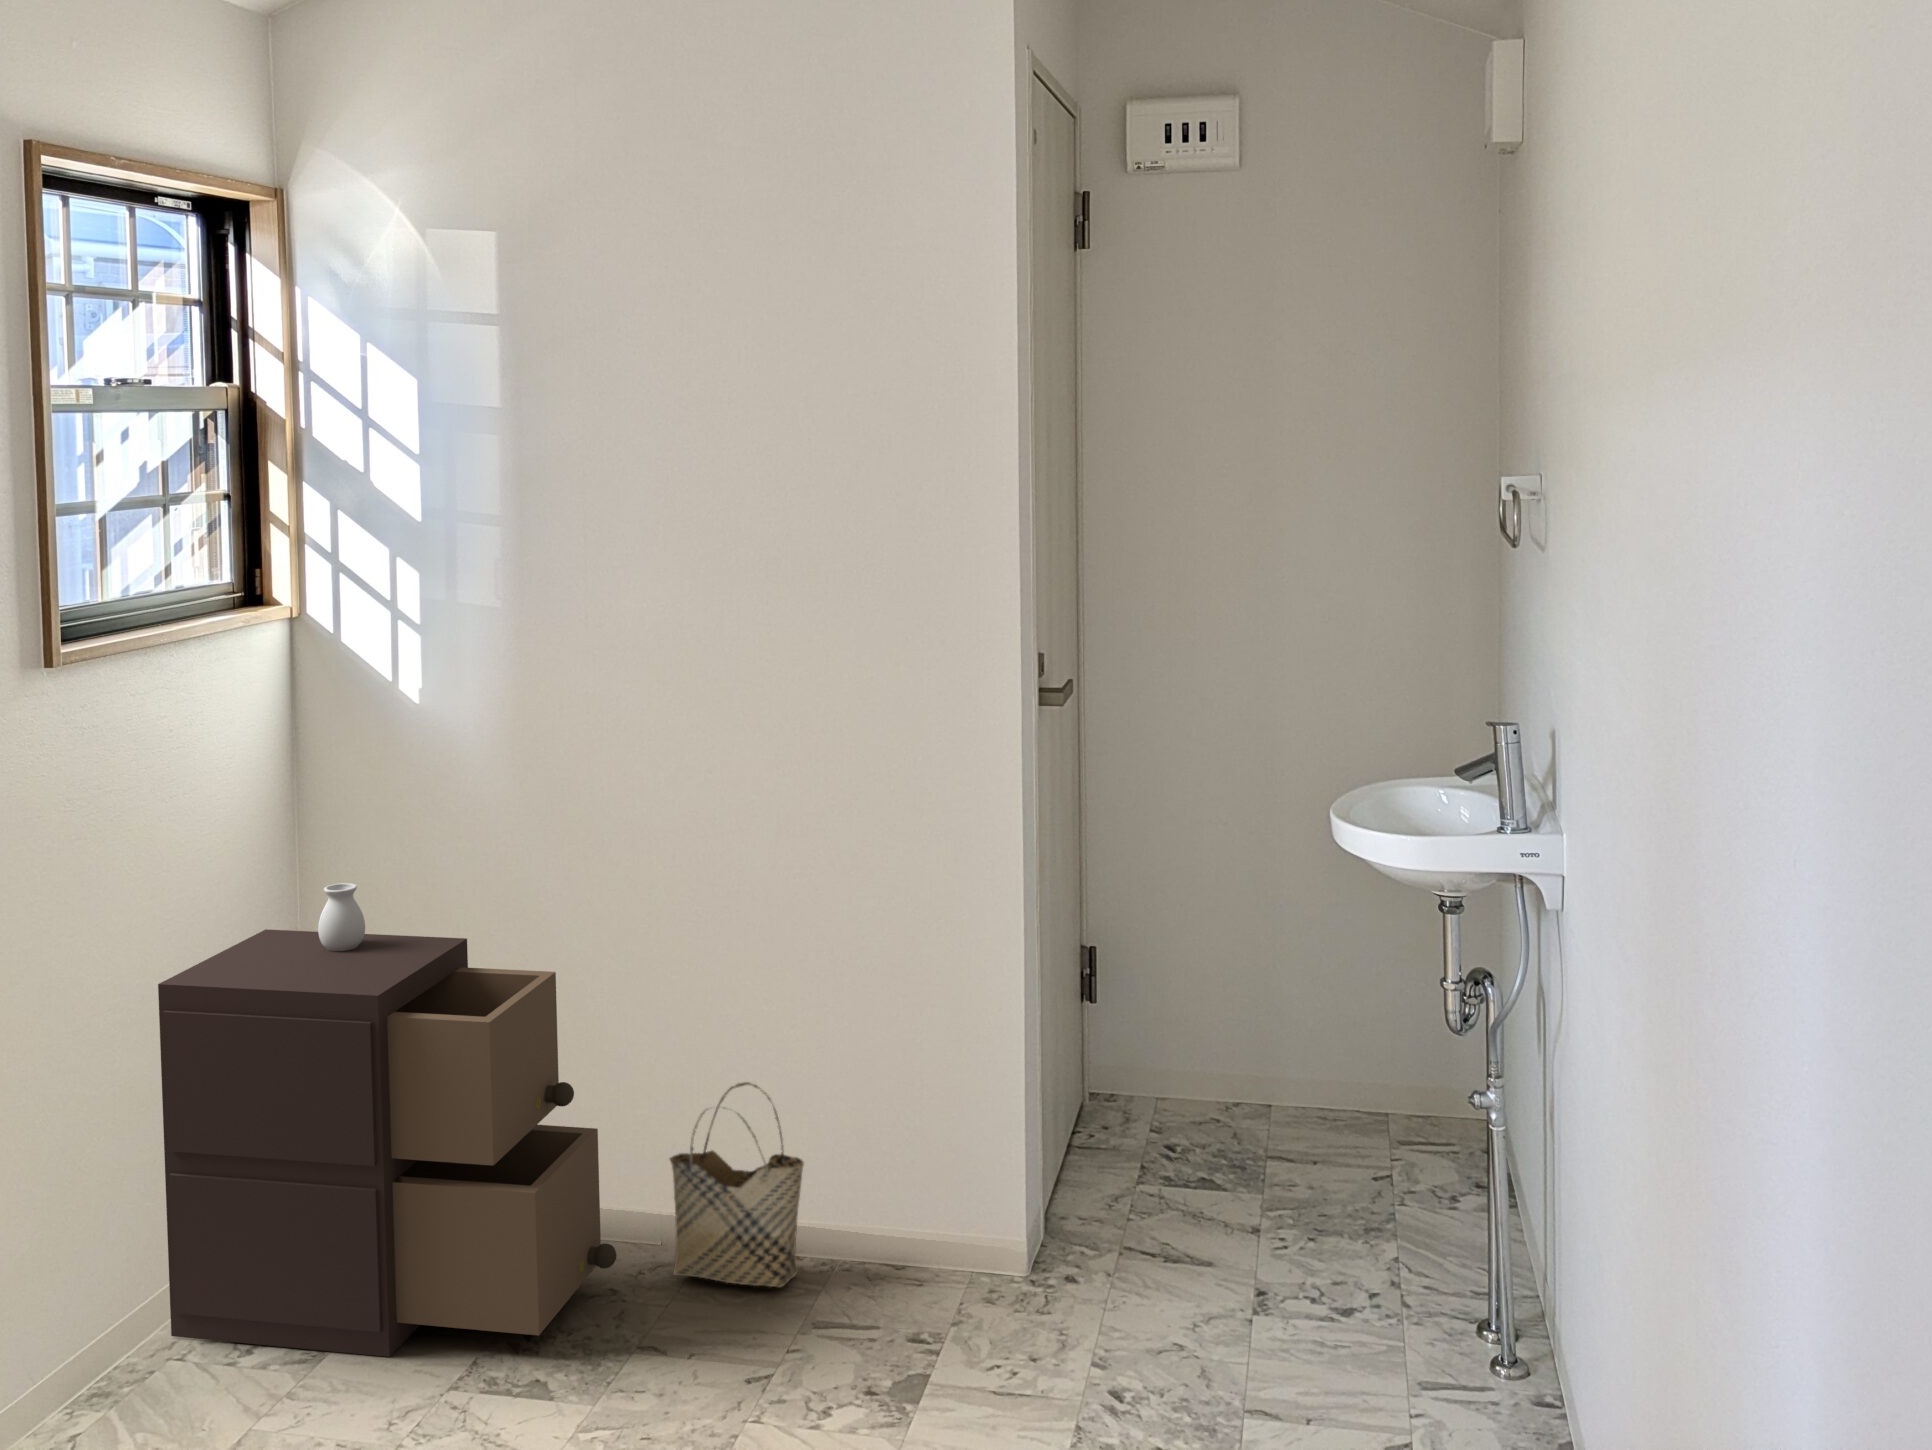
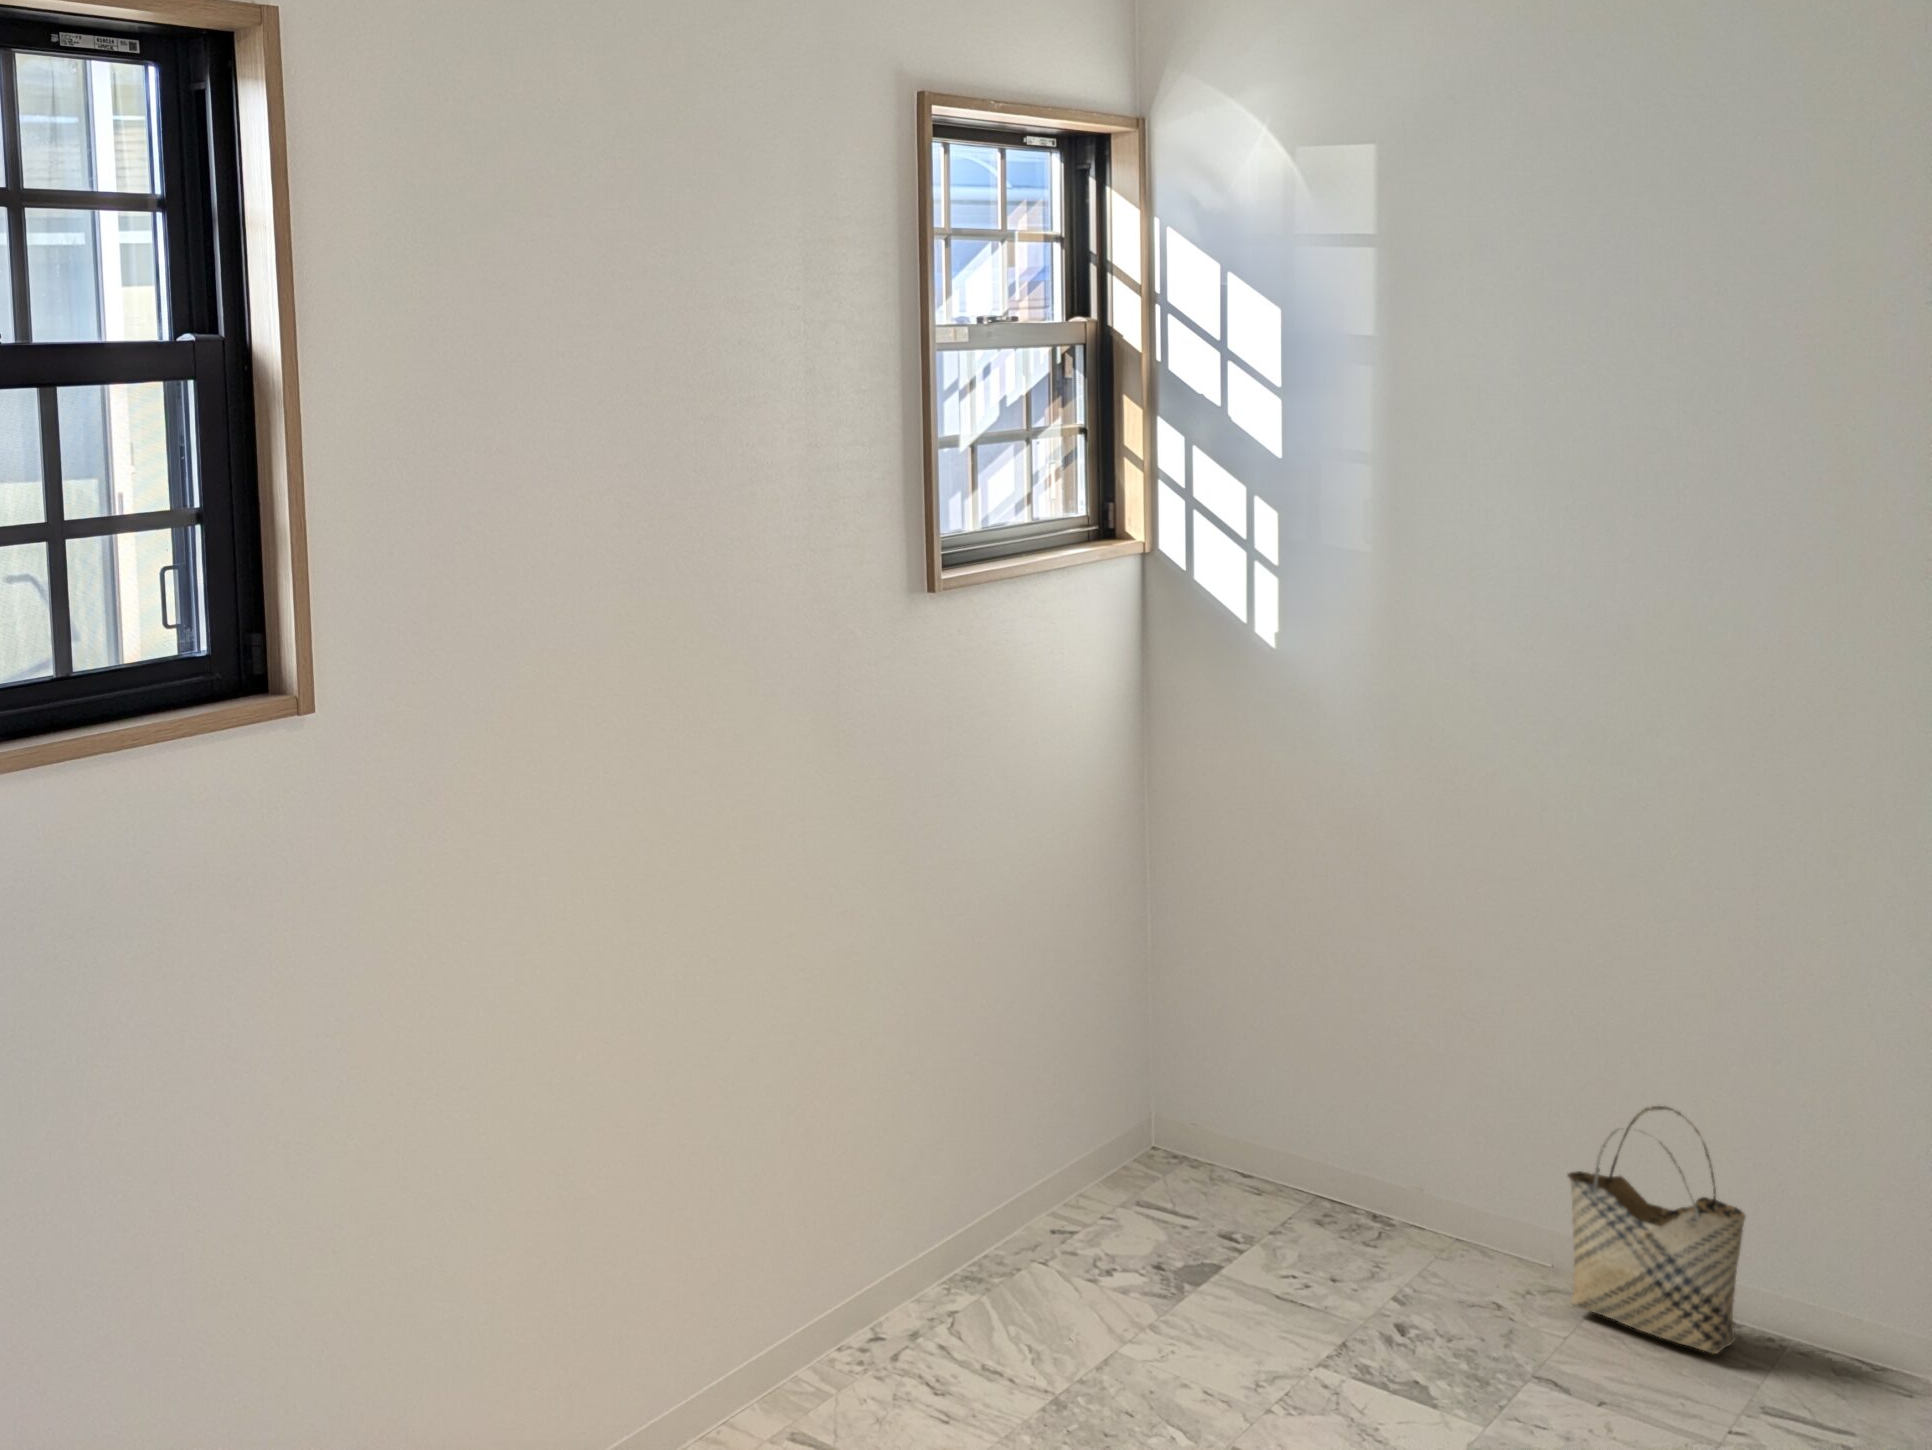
storage cabinet: present [158,883,617,1357] -> none [1024,823,1503,1335]

